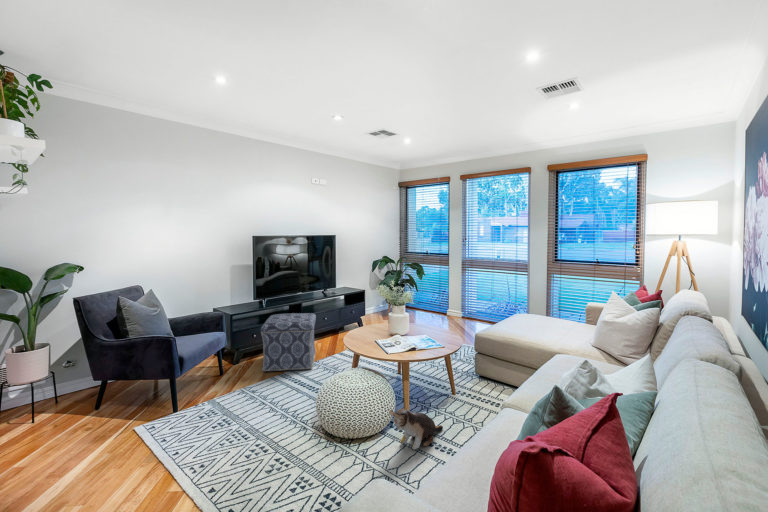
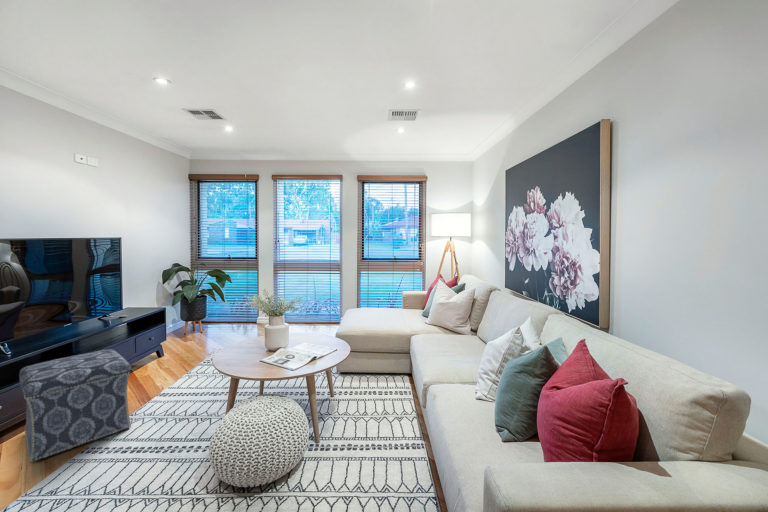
plush toy: present [389,409,443,449] -> none [320,420,355,460]

